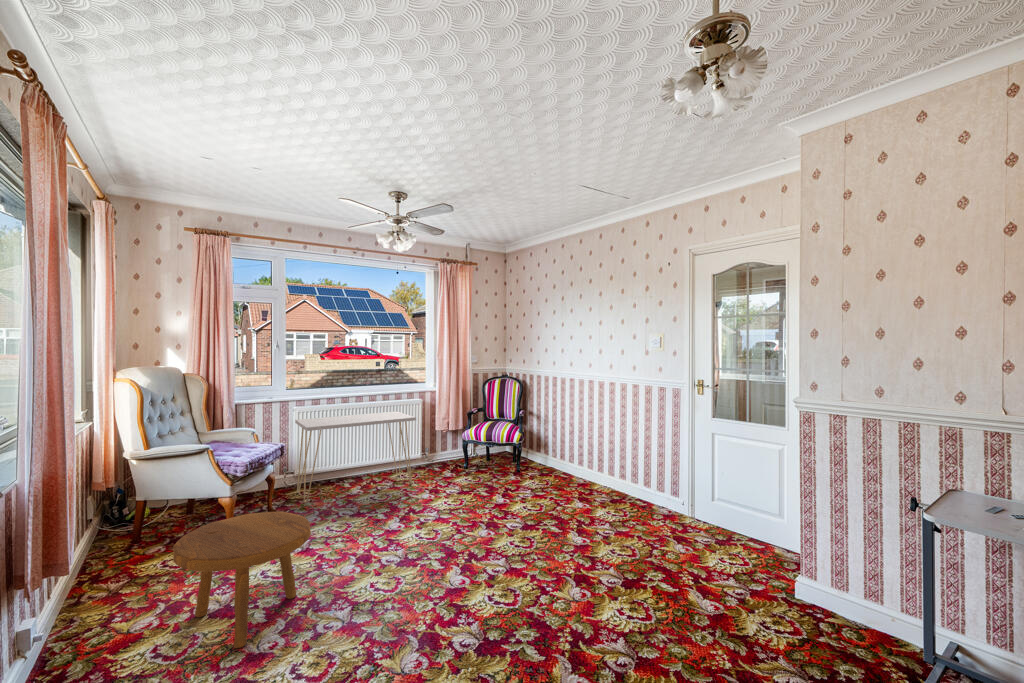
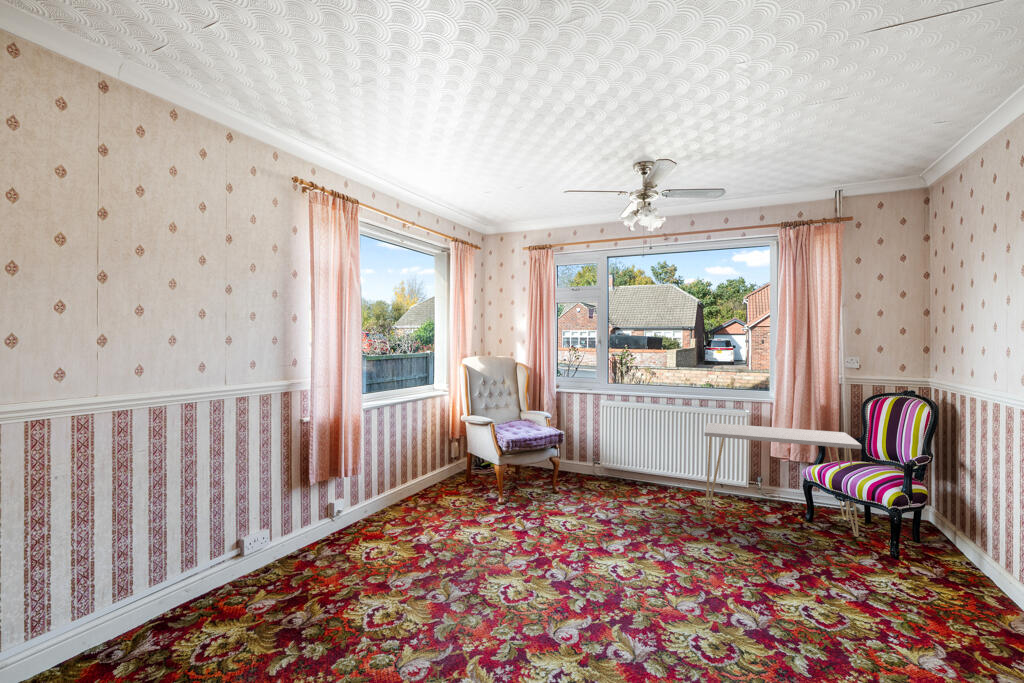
footstool: present [173,512,311,648] -> none [513,500,627,624]

